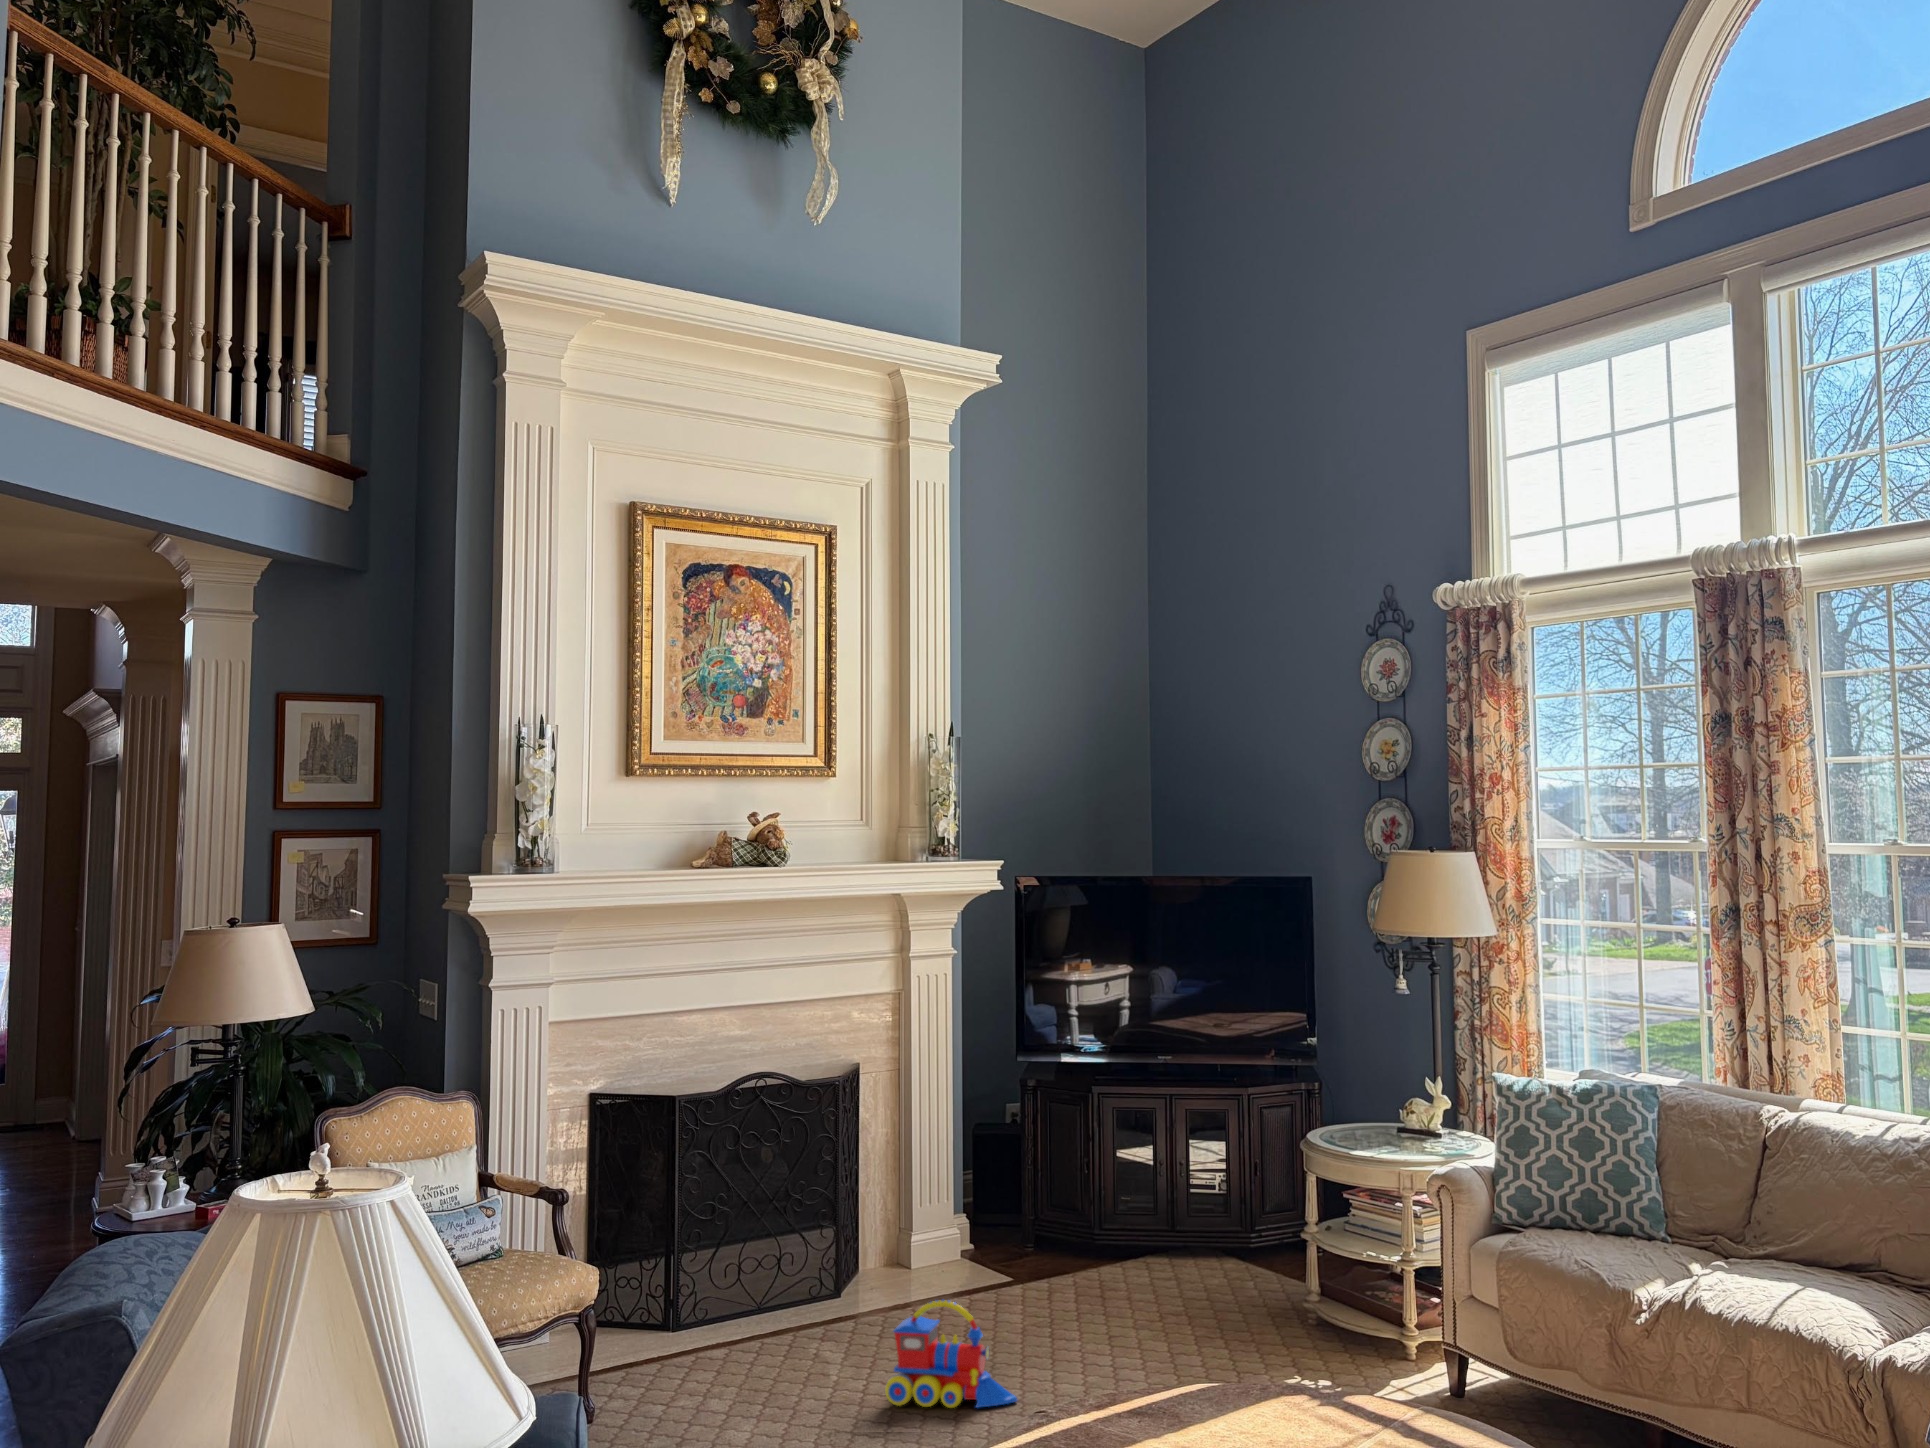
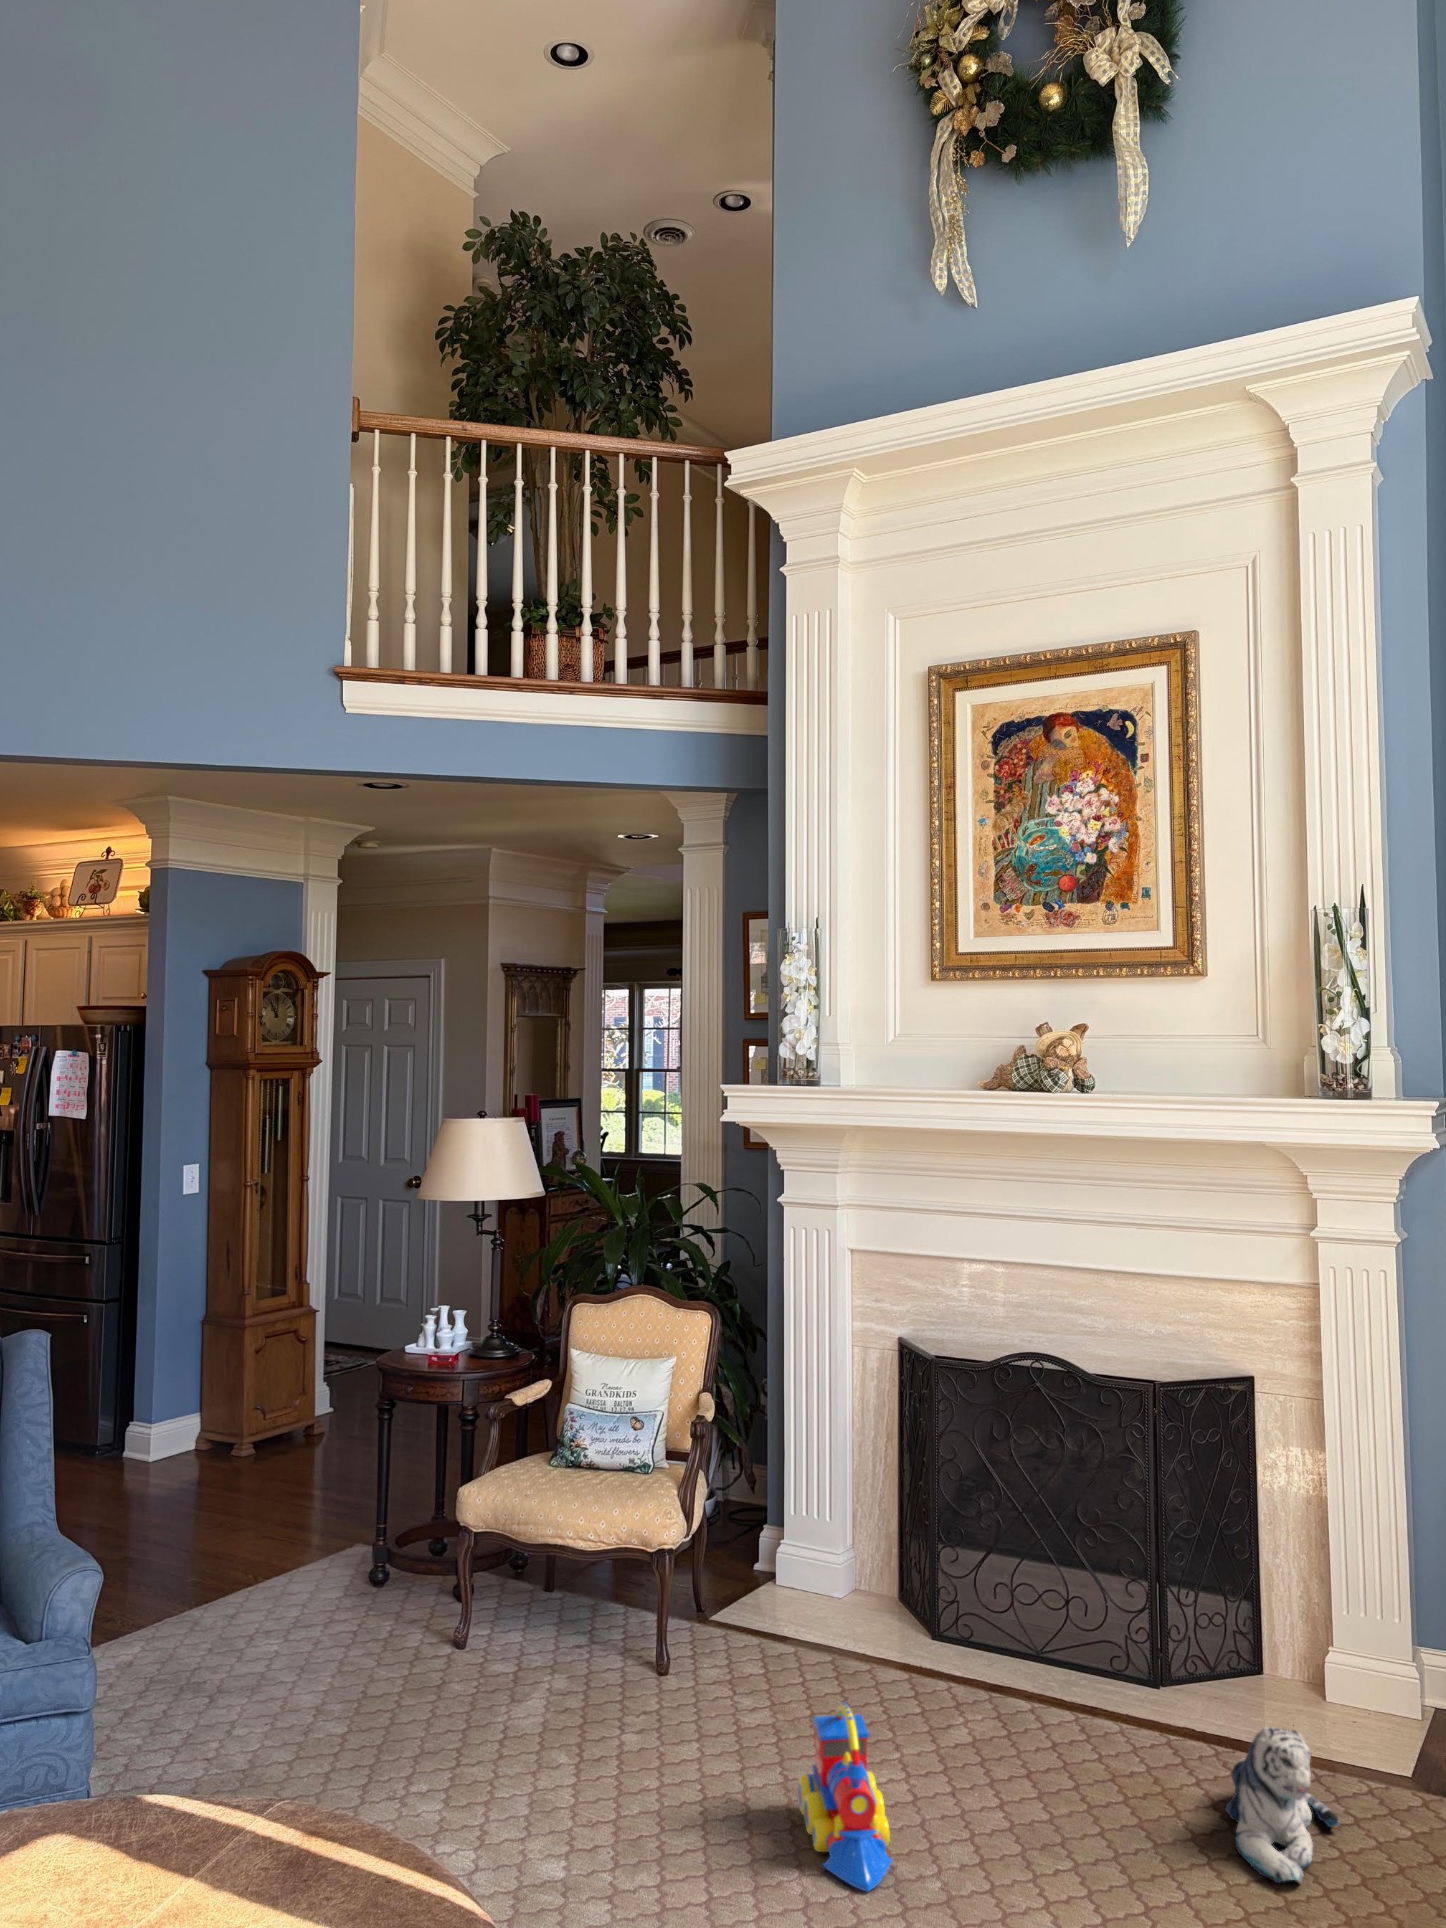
plush toy: none [994,1237,1105,1319] -> present [1224,1727,1338,1883]

